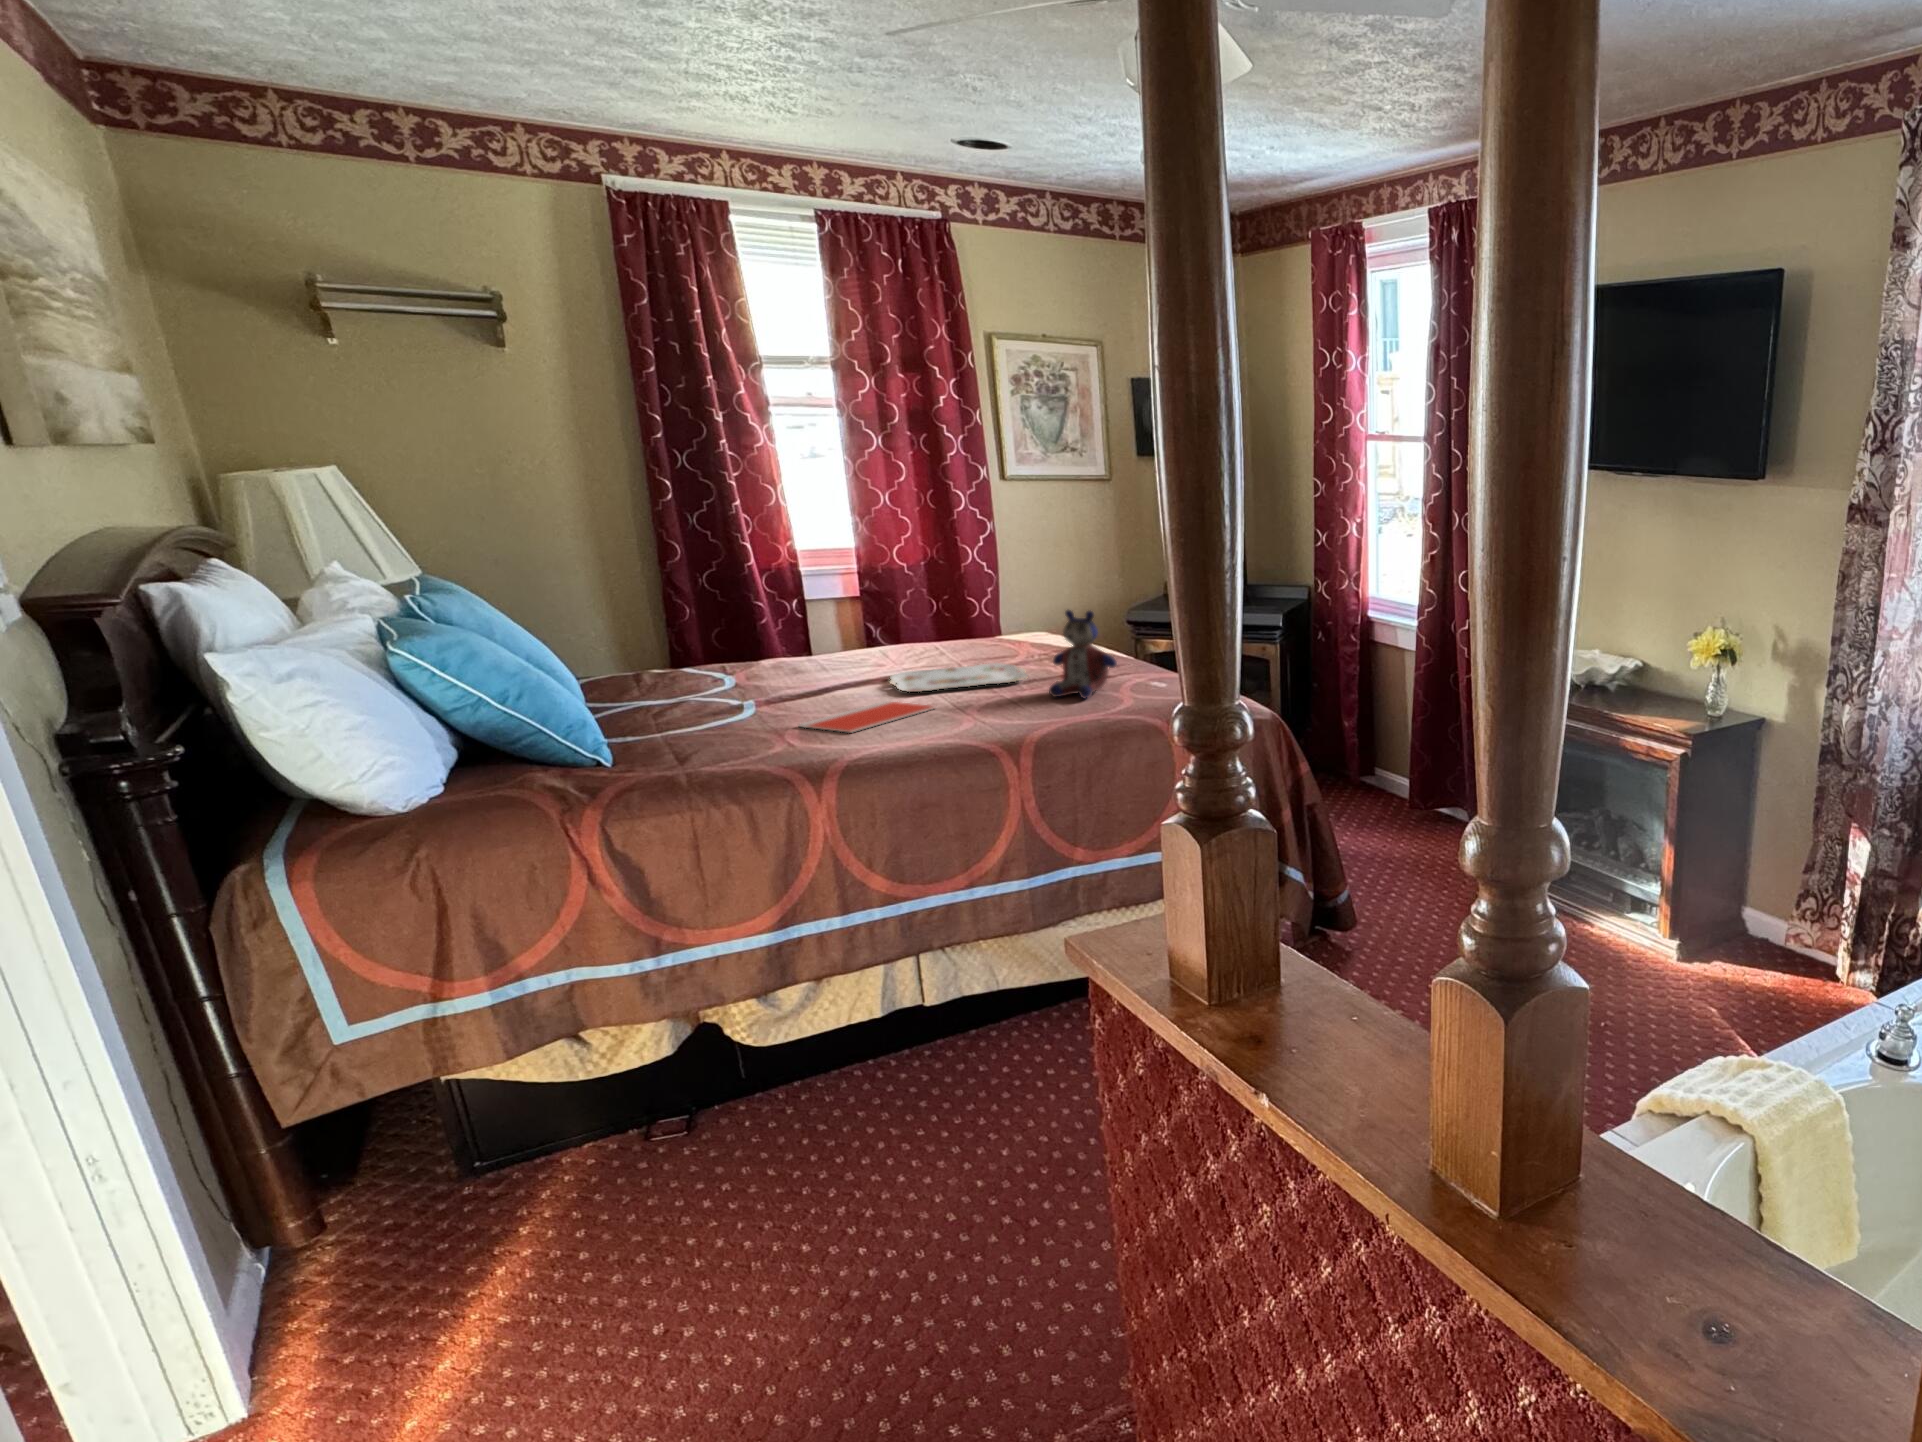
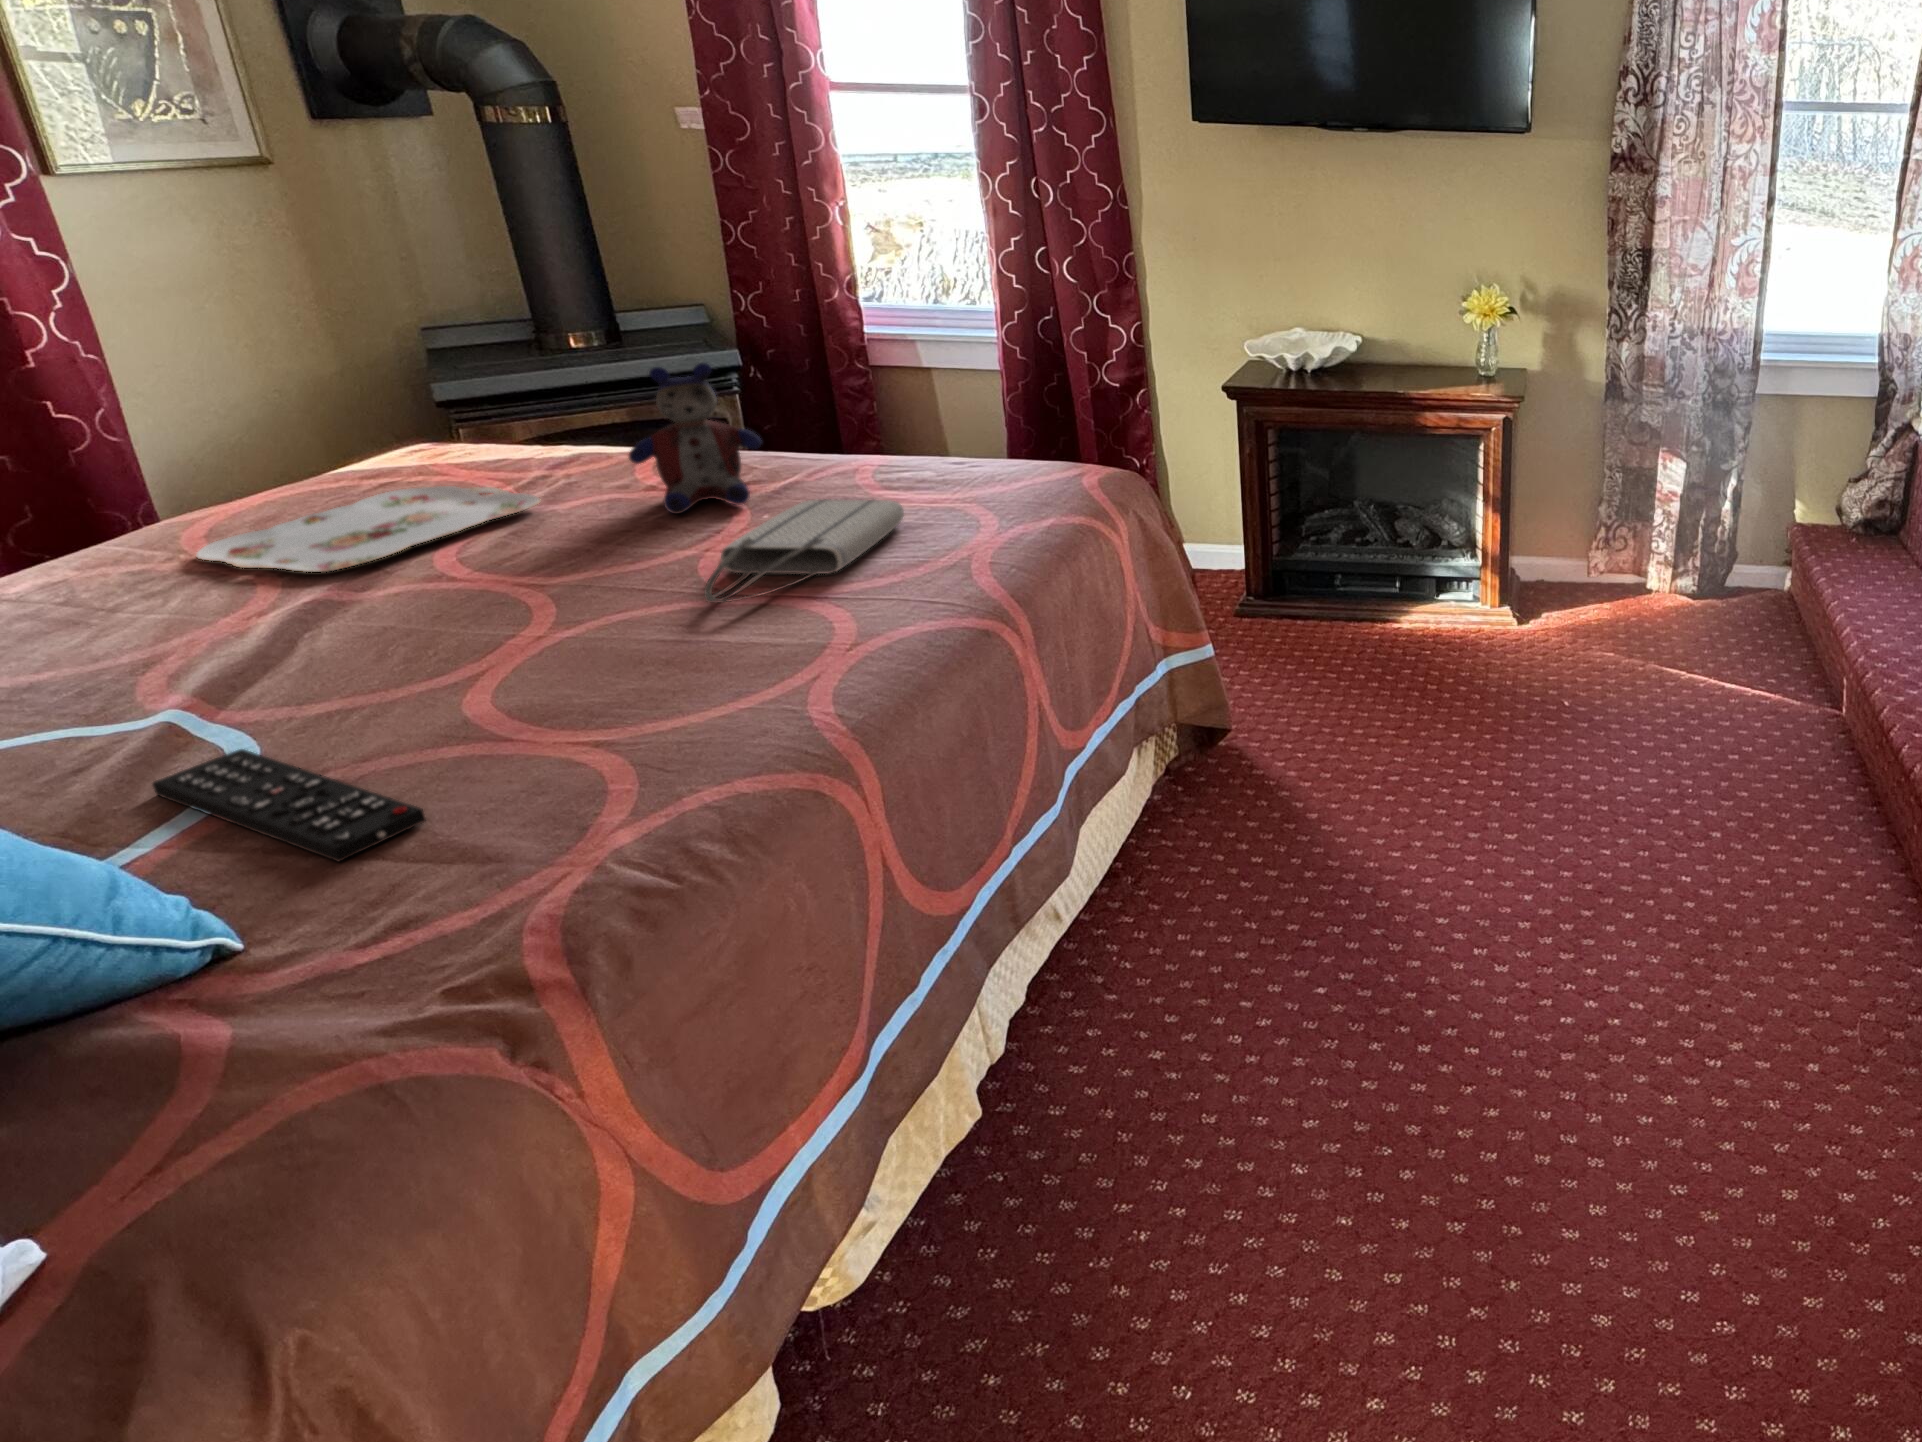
tote bag: none [954,700,1119,738] -> present [704,499,904,603]
notebook: present [799,701,935,733] -> none [233,577,483,687]
remote control: none [683,746,745,791] -> present [152,749,426,861]

